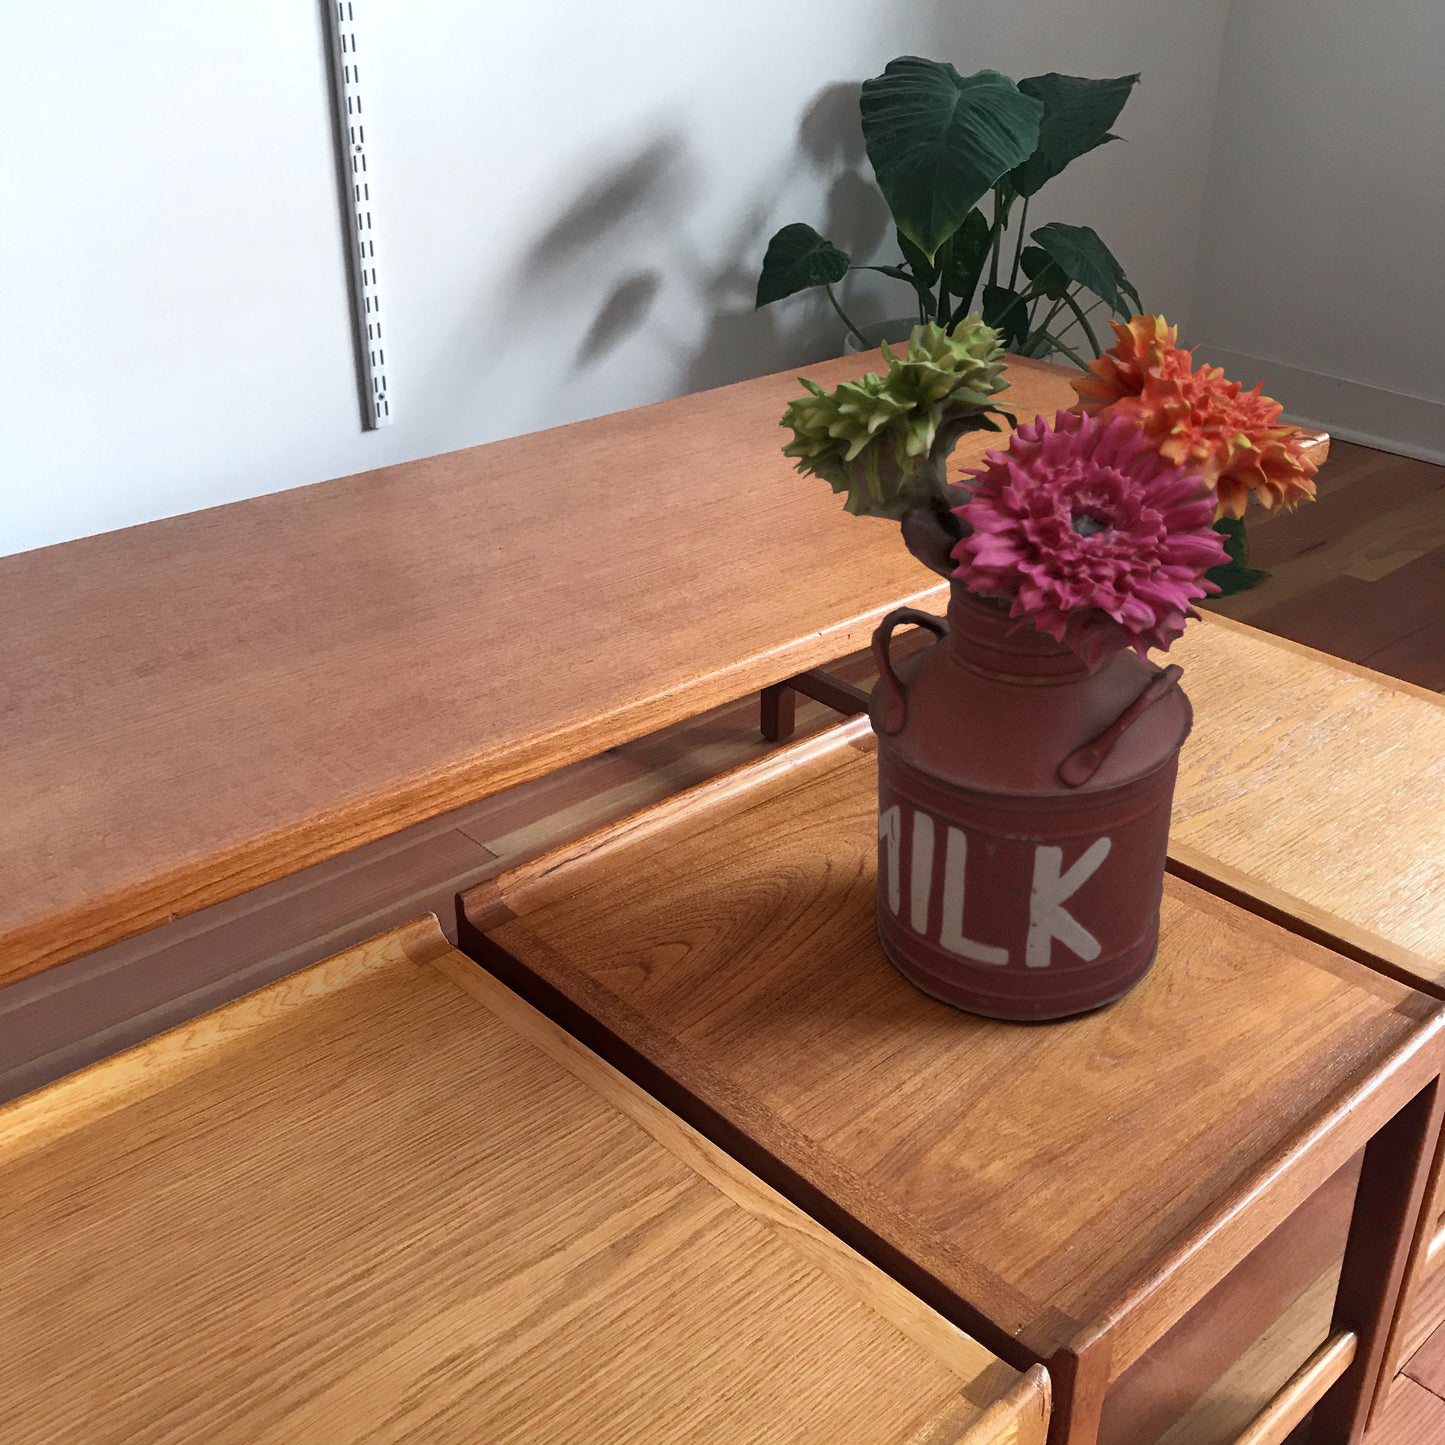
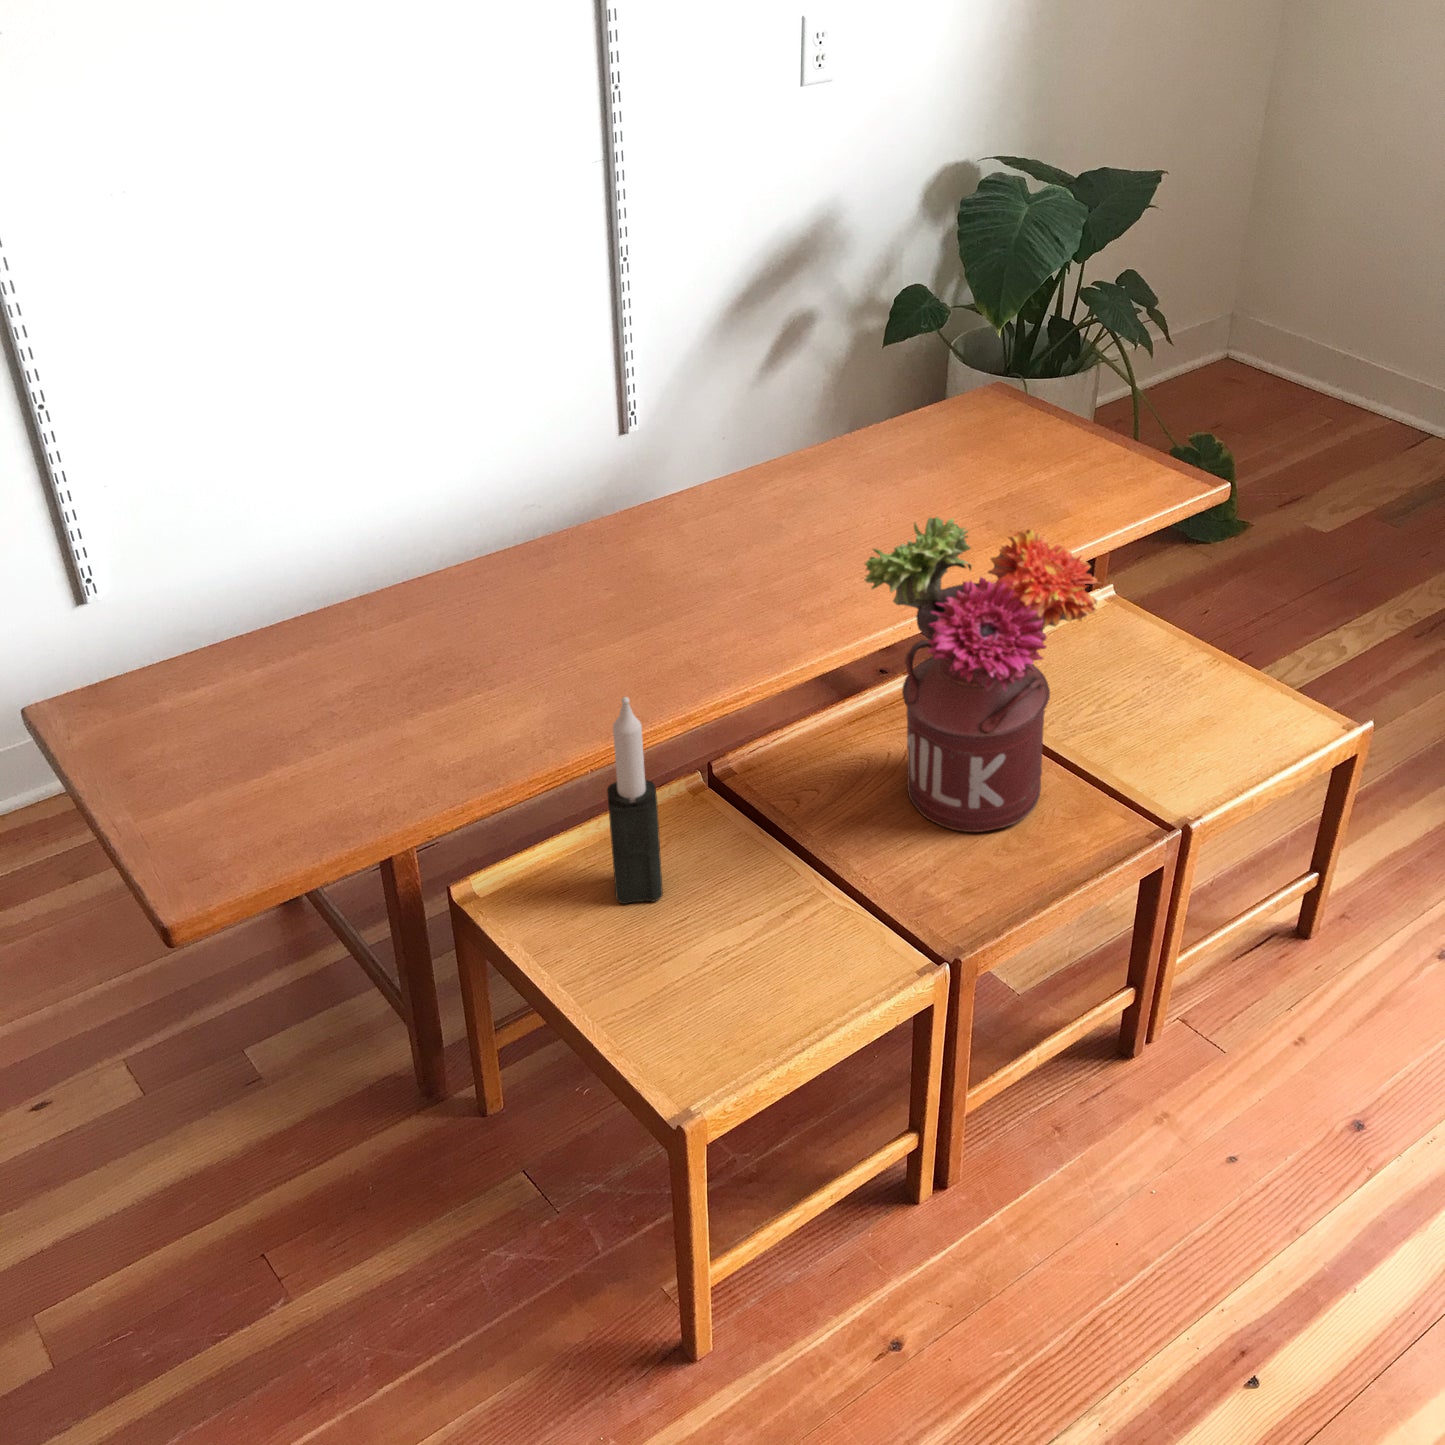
candle: none [153,690,322,1236] -> present [607,697,663,904]

